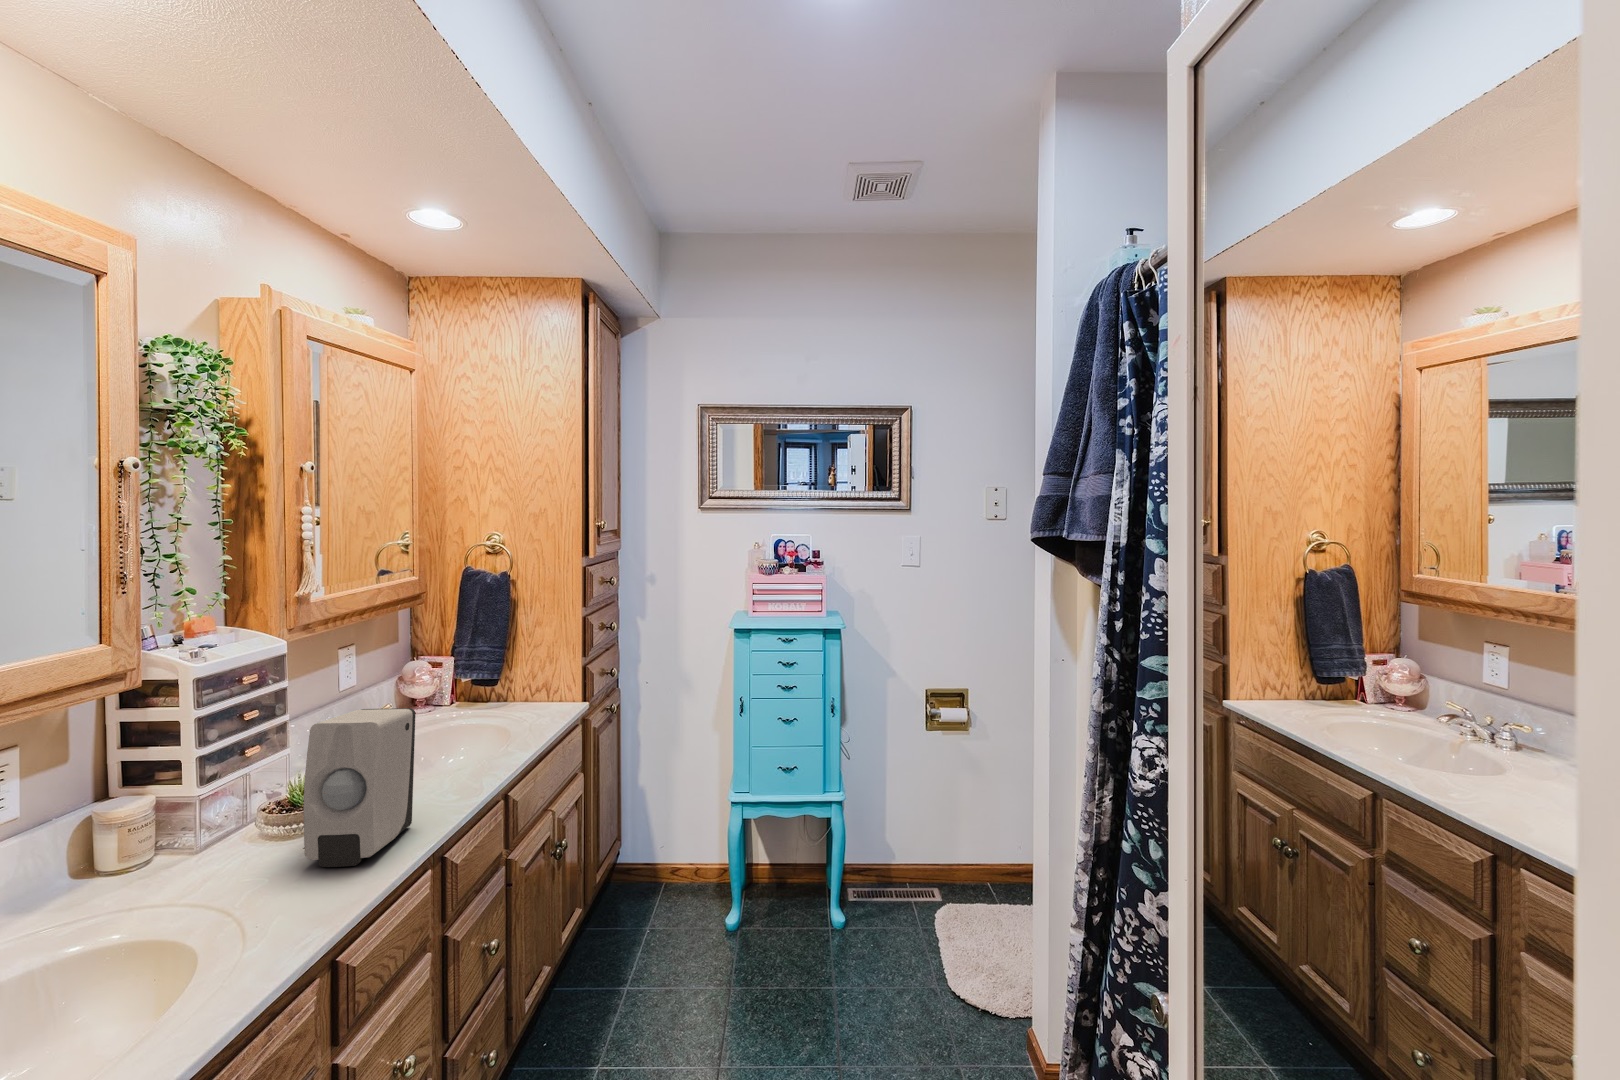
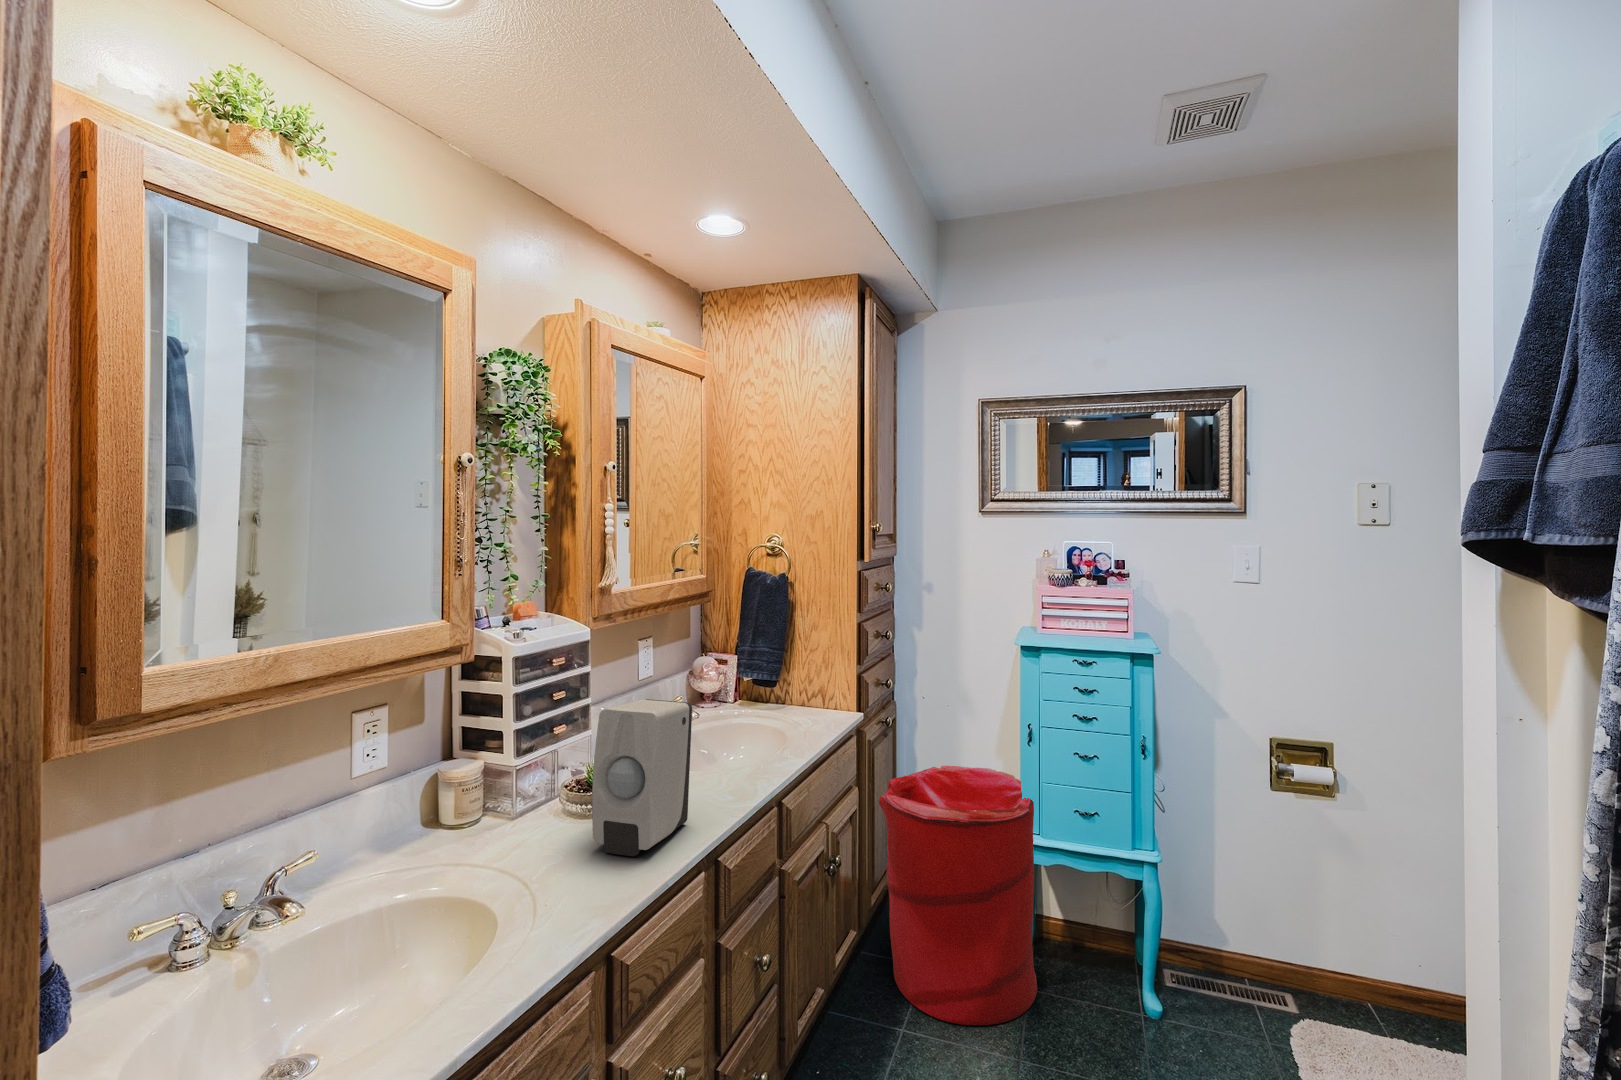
laundry hamper: none [605,741,747,968] -> present [879,766,1037,1025]

